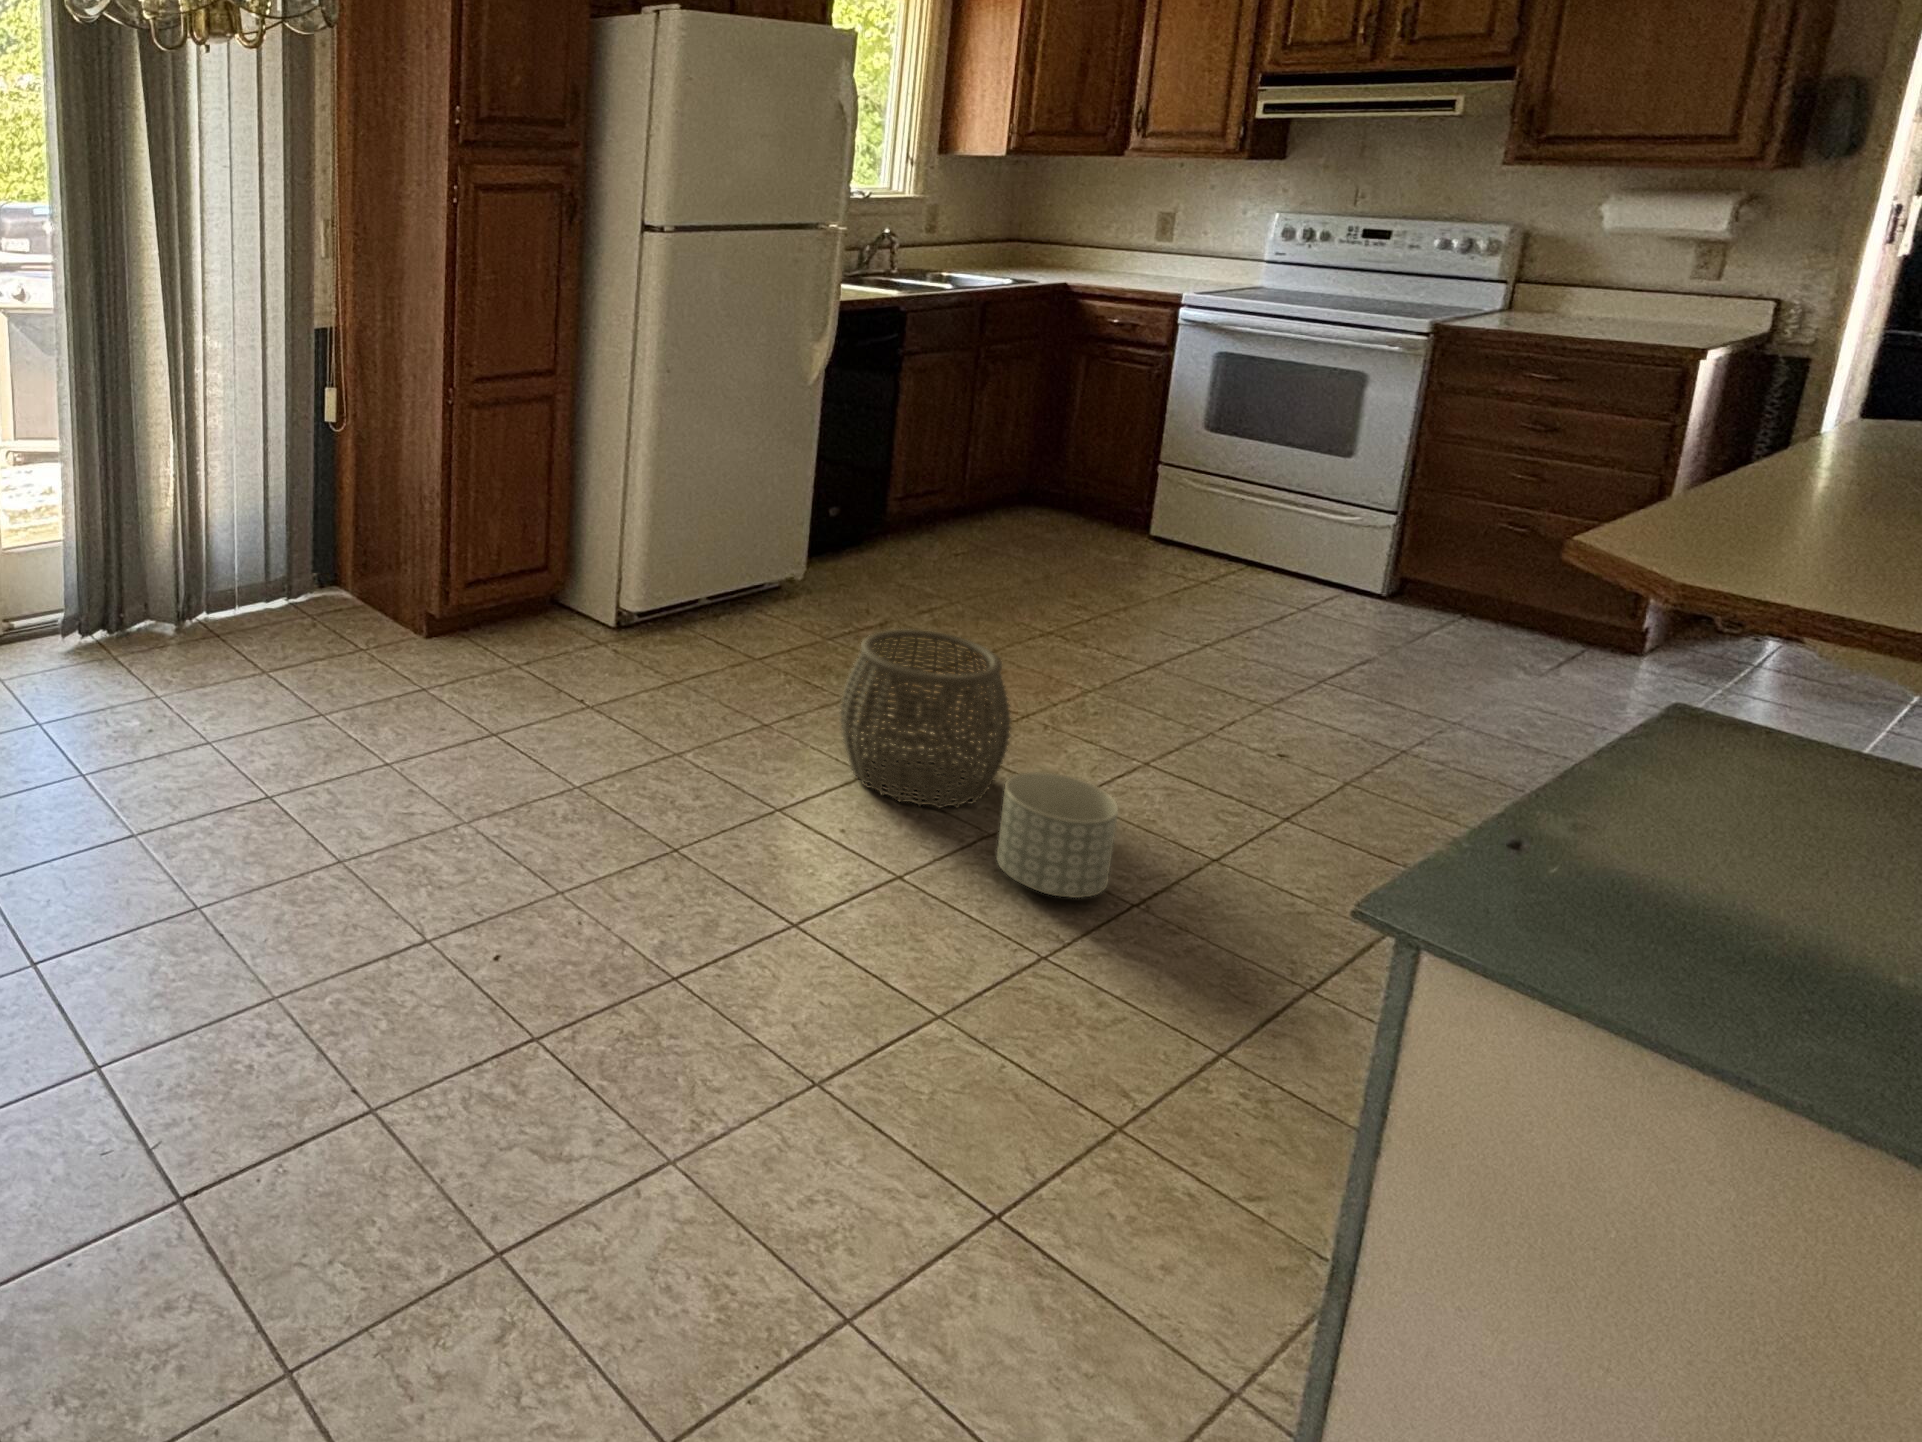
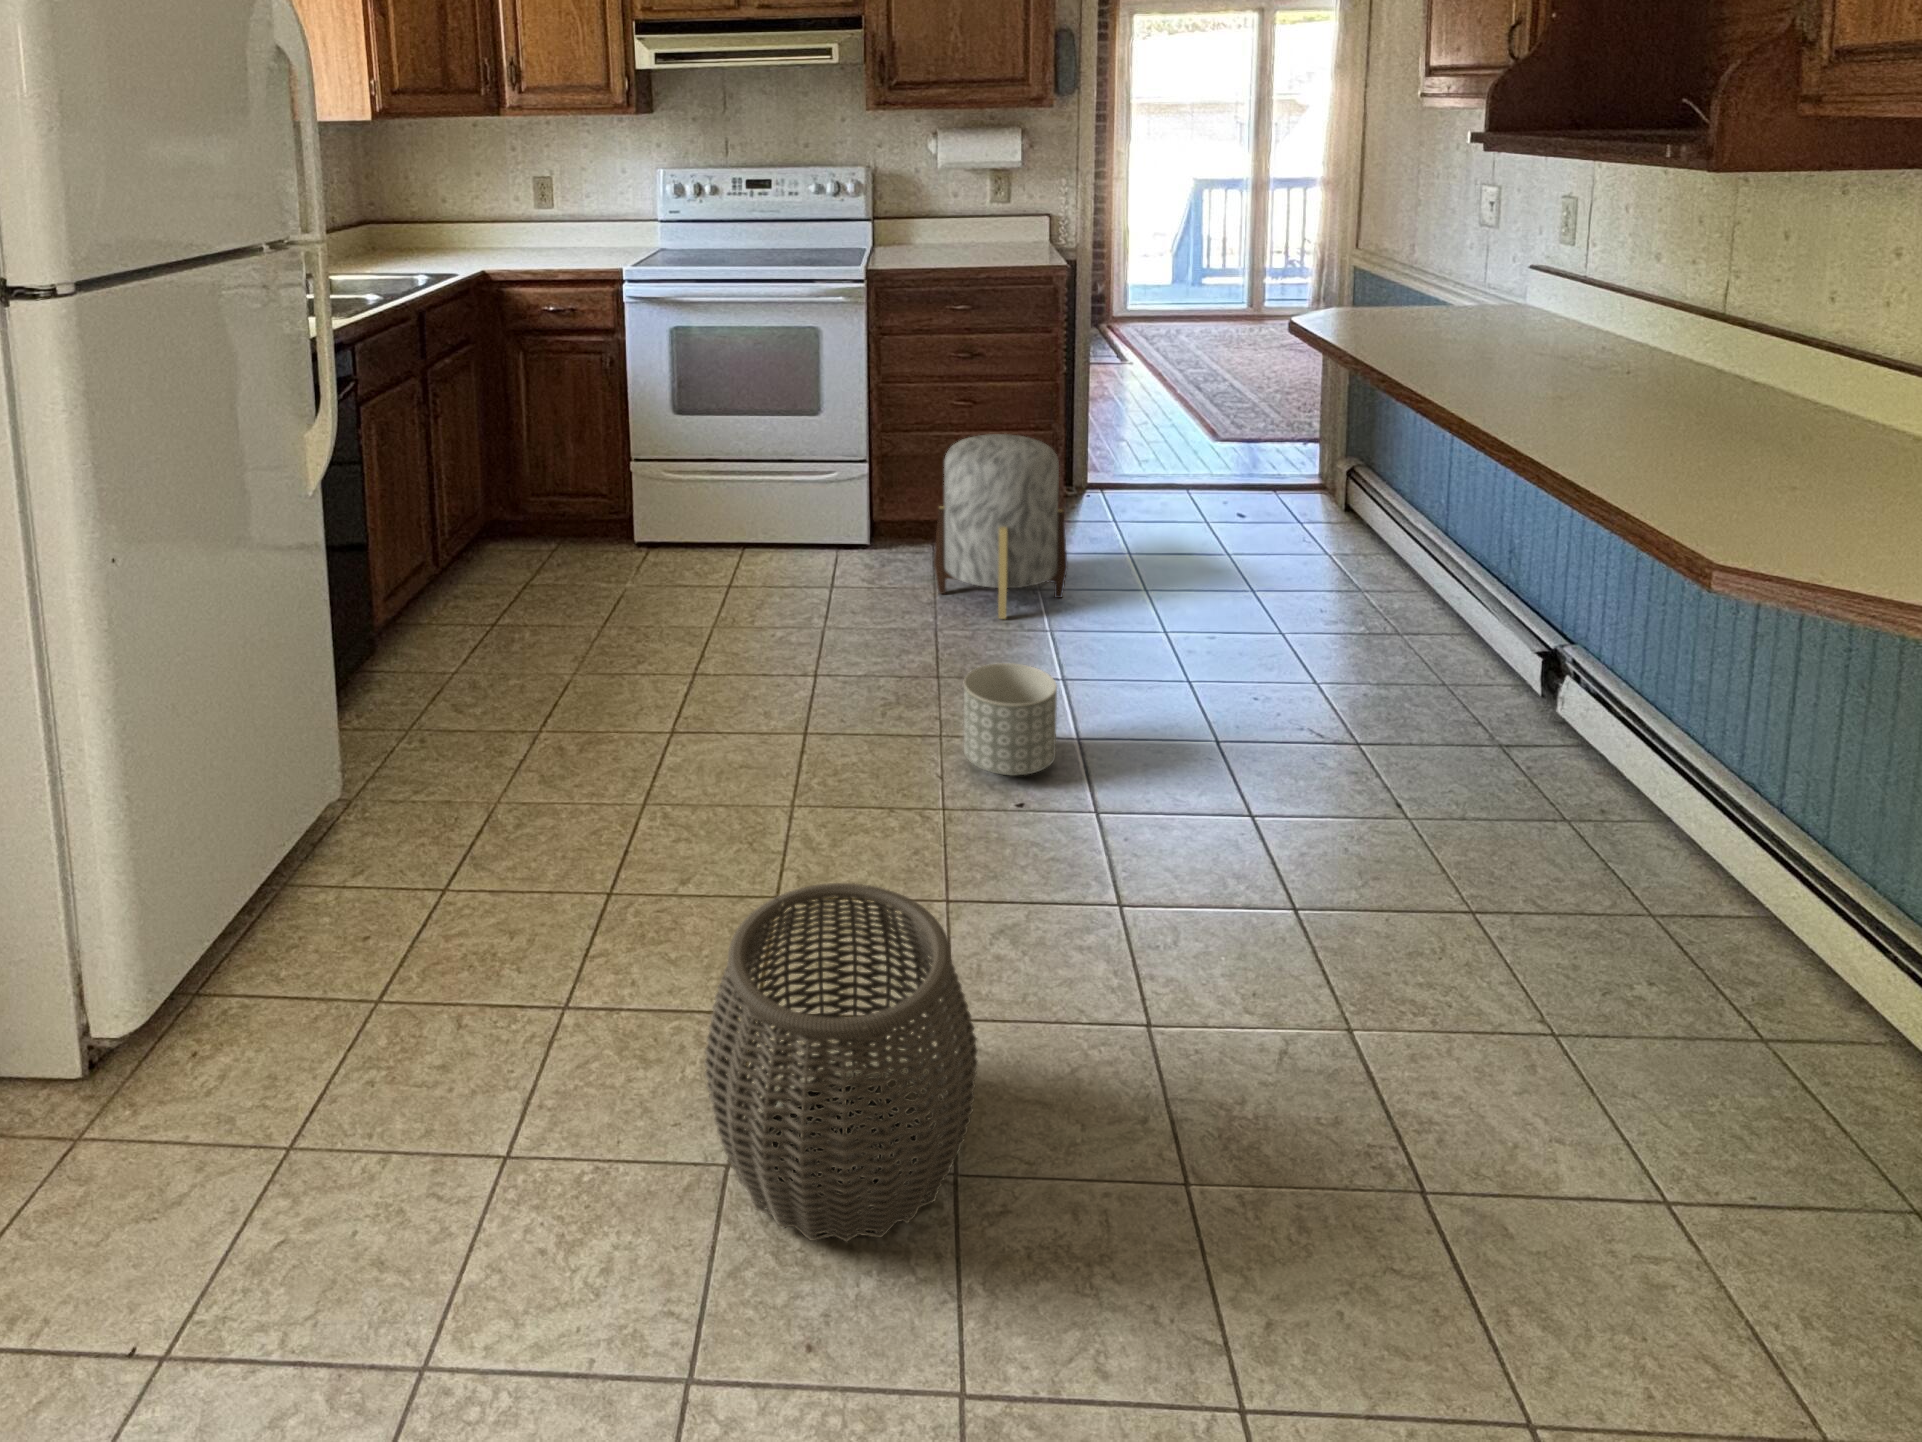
stool: none [1400,498,1577,685] -> present [934,434,1068,619]
planter: present [997,772,1118,898] -> present [964,663,1057,776]

